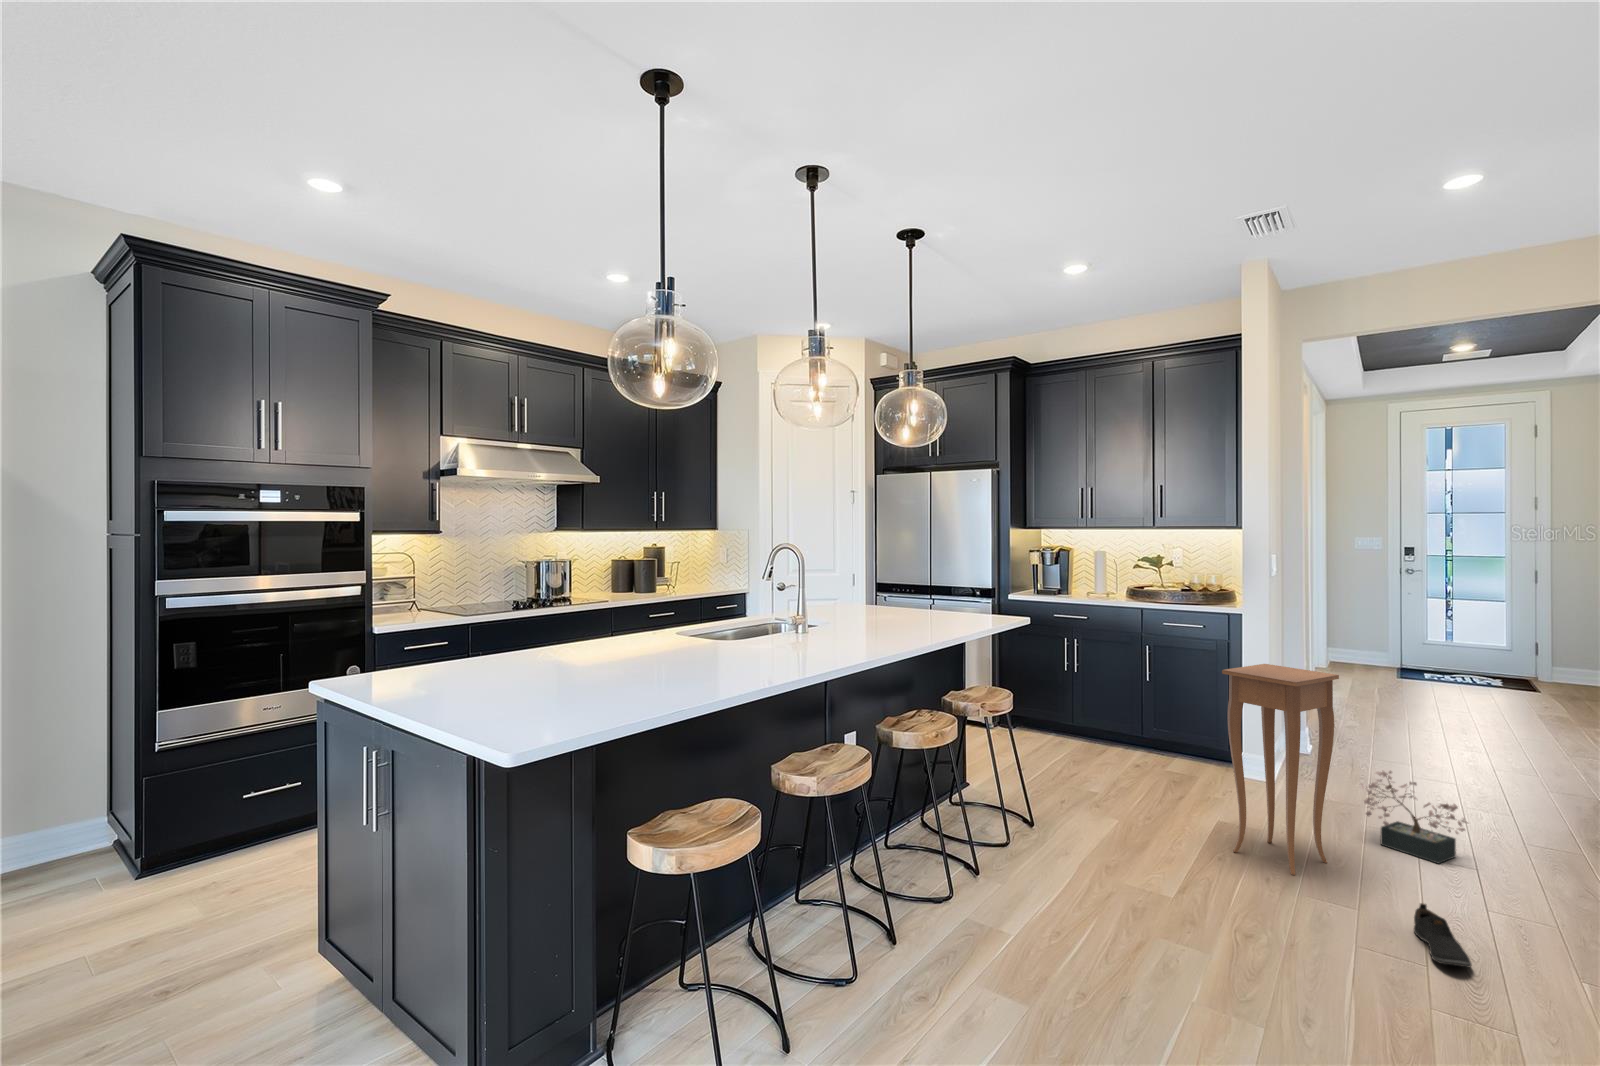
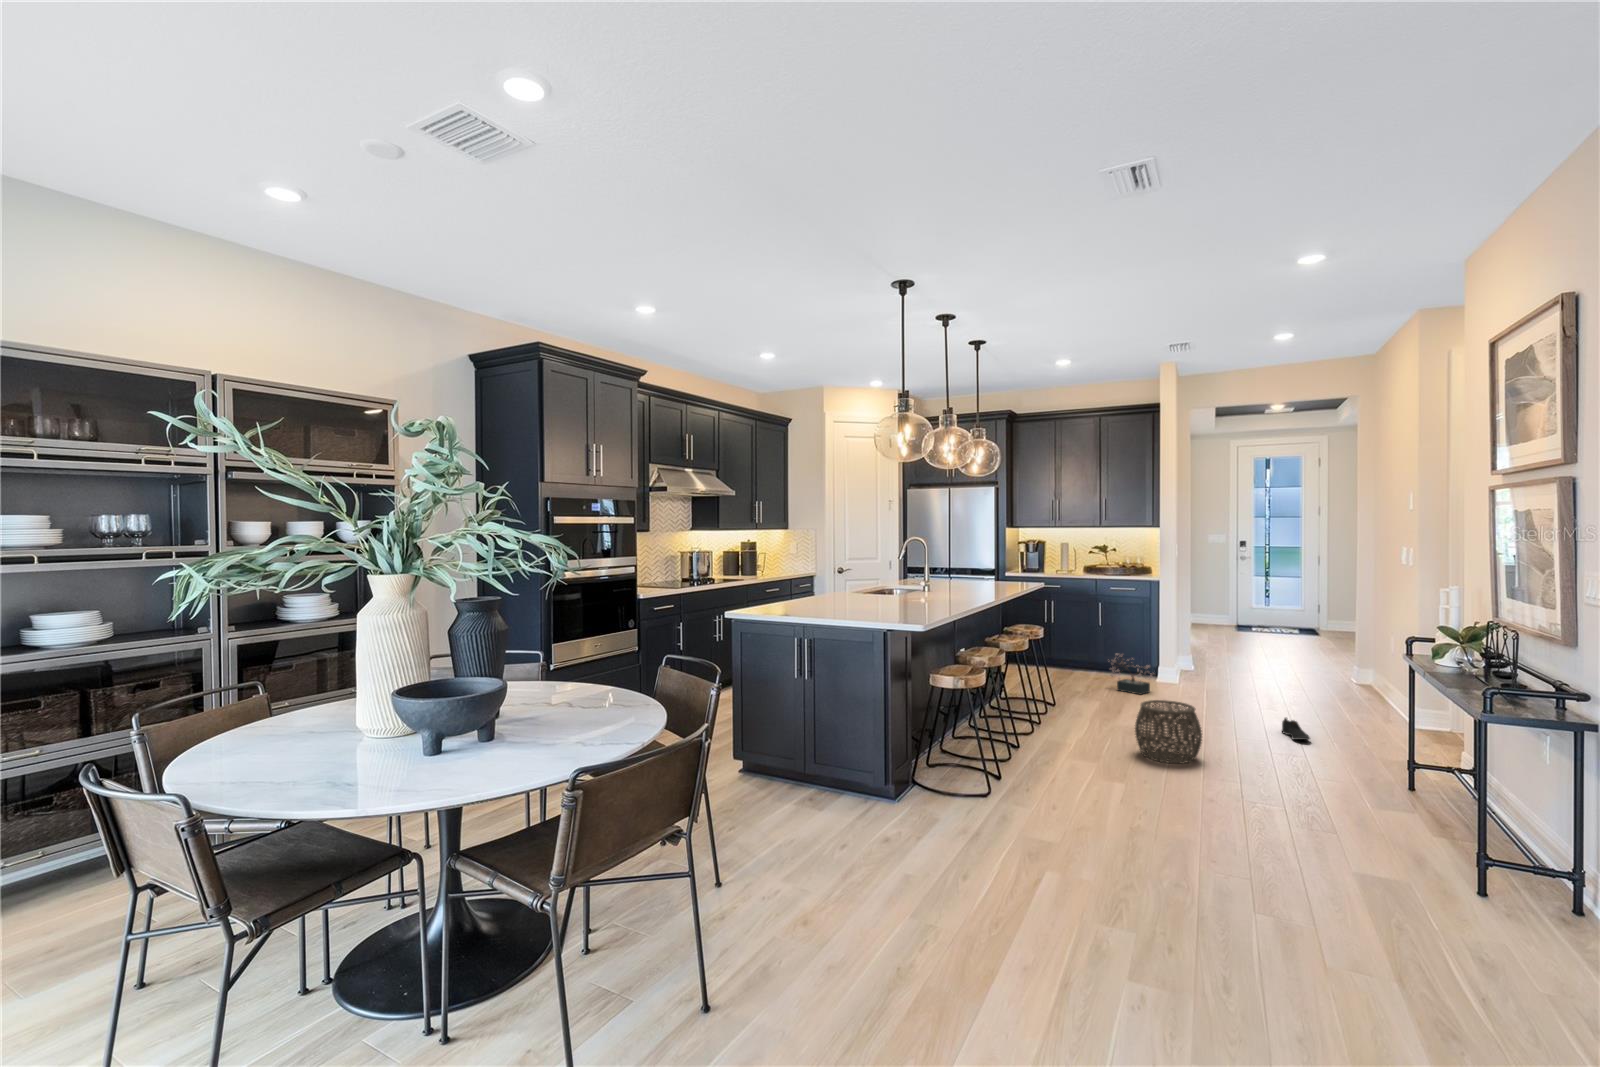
side table: present [1222,664,1339,875] -> none [1176,604,1237,717]
decorative plant: present [1361,771,1468,864] -> present [1111,654,1154,694]
woven basket: none [1078,867,1210,1019] -> present [1135,700,1202,764]

